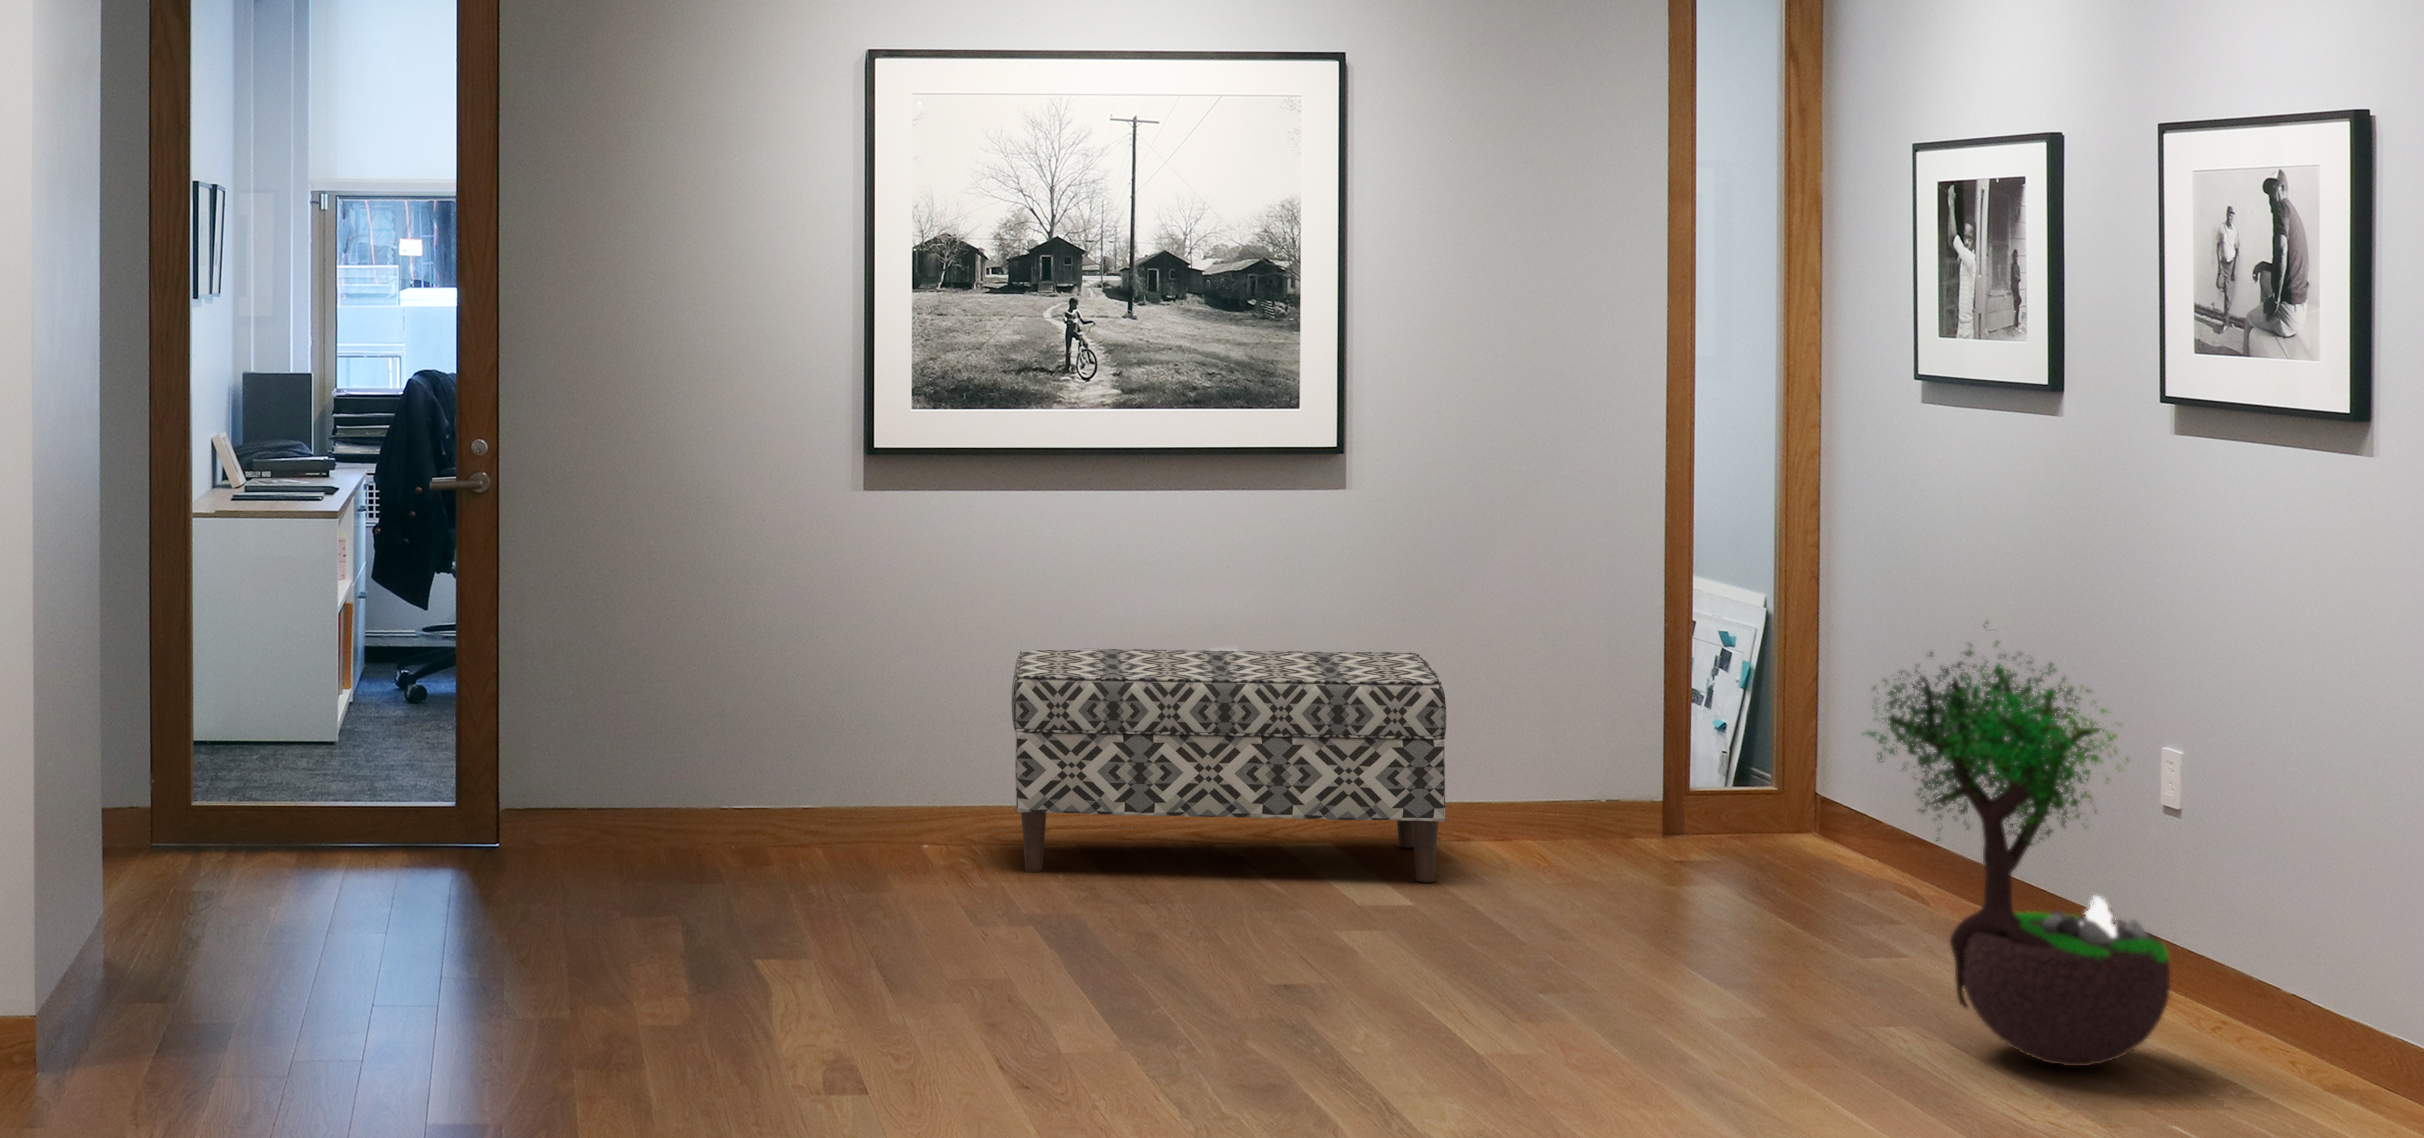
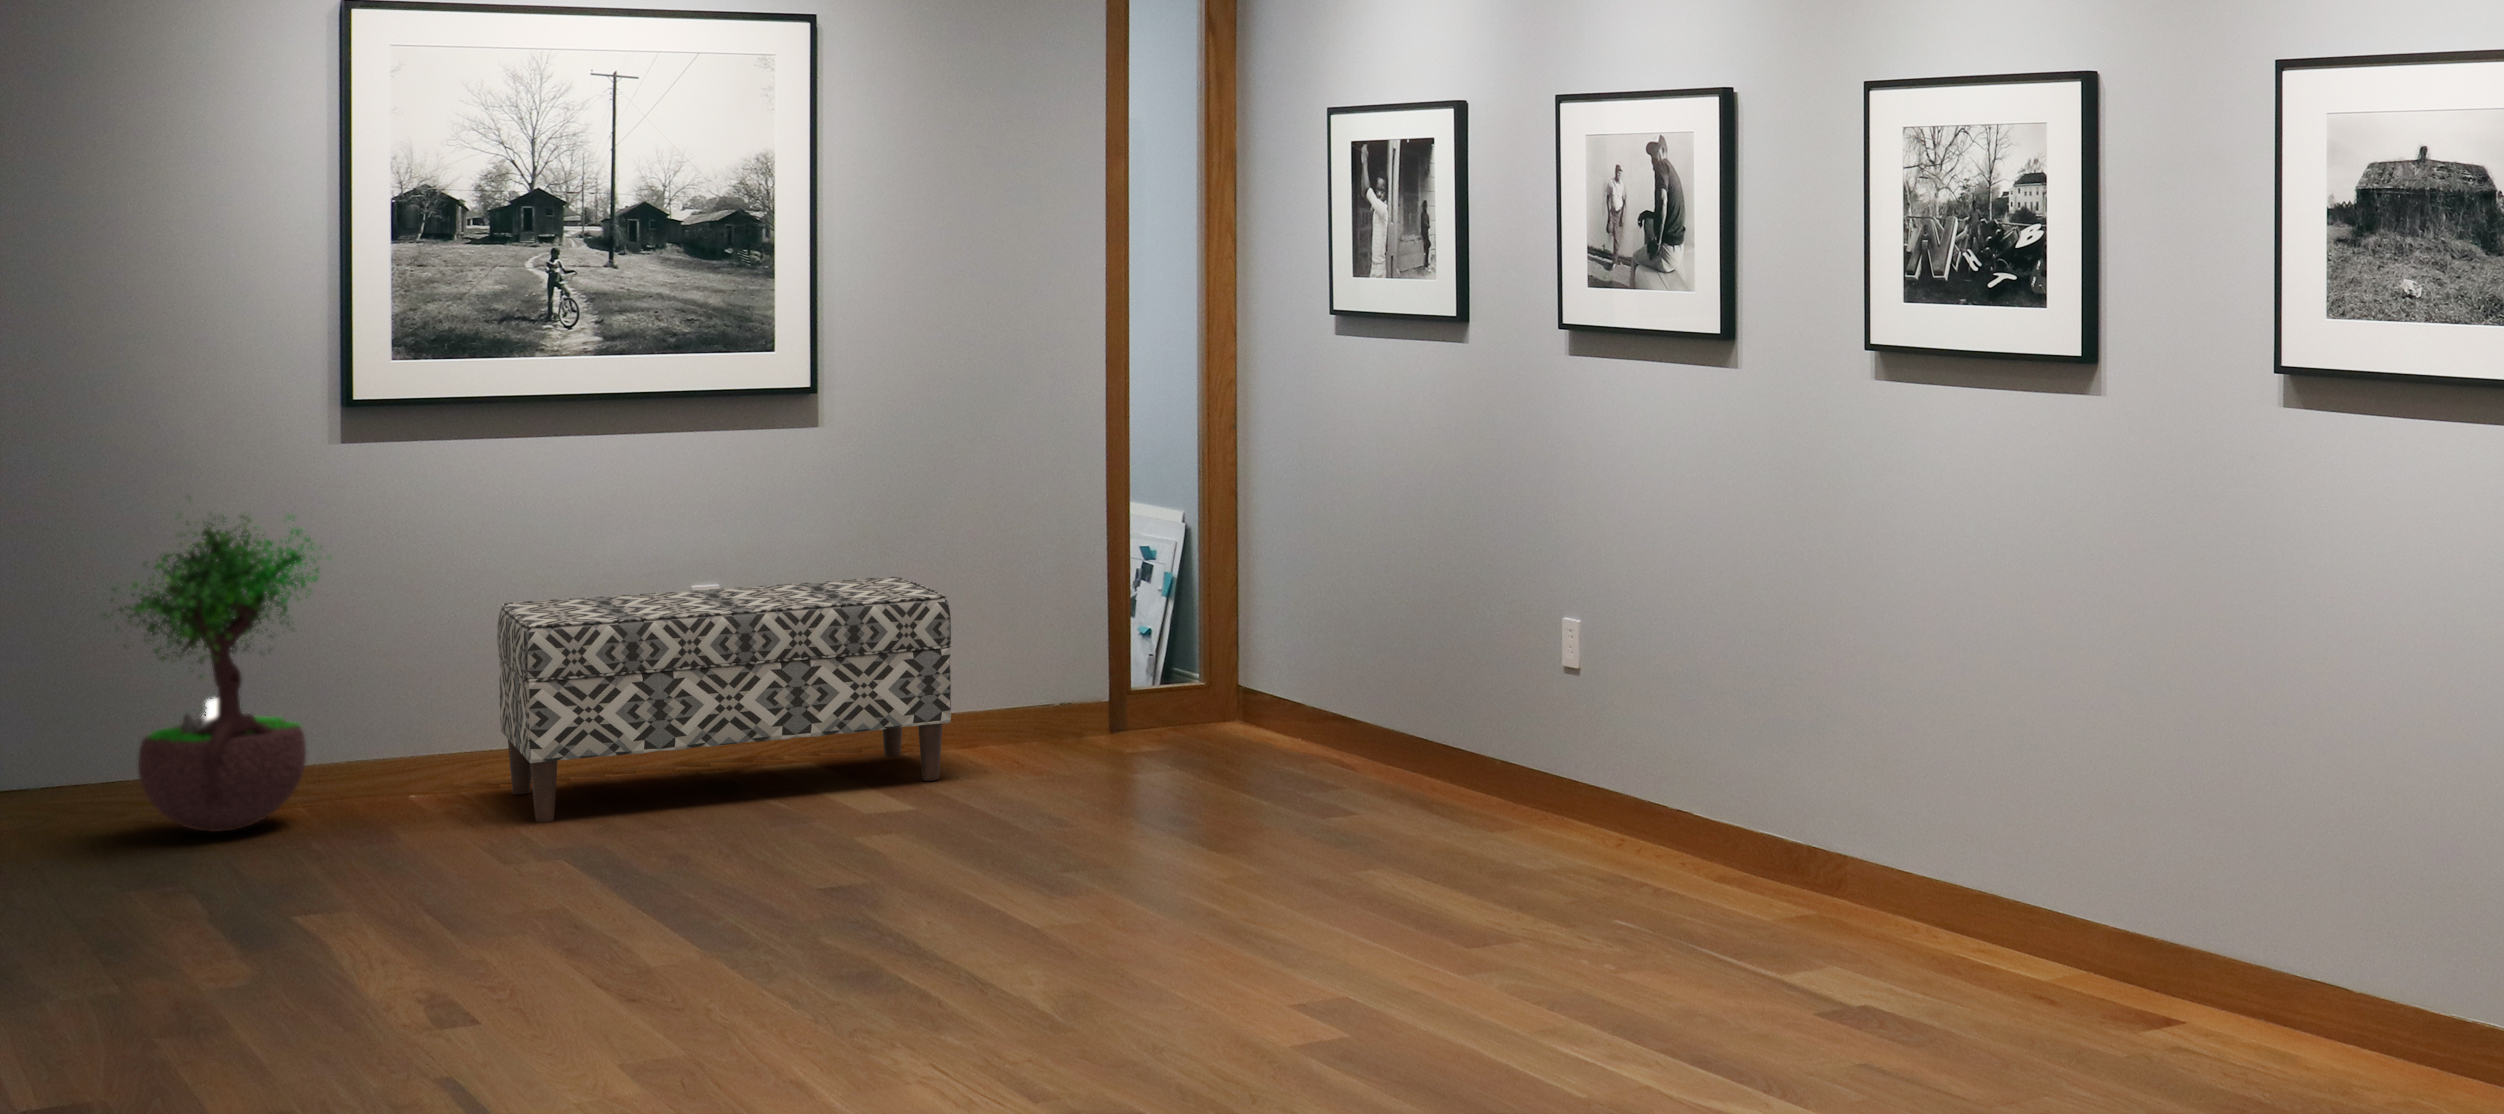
potted tree: present [1863,622,2170,1066] -> present [111,496,319,832]

